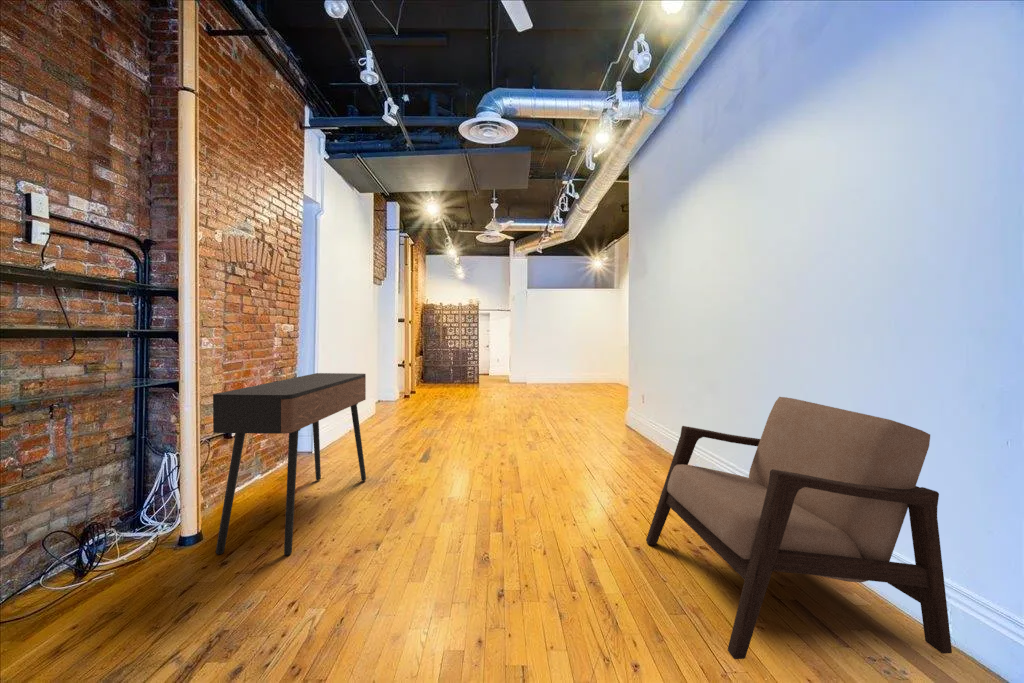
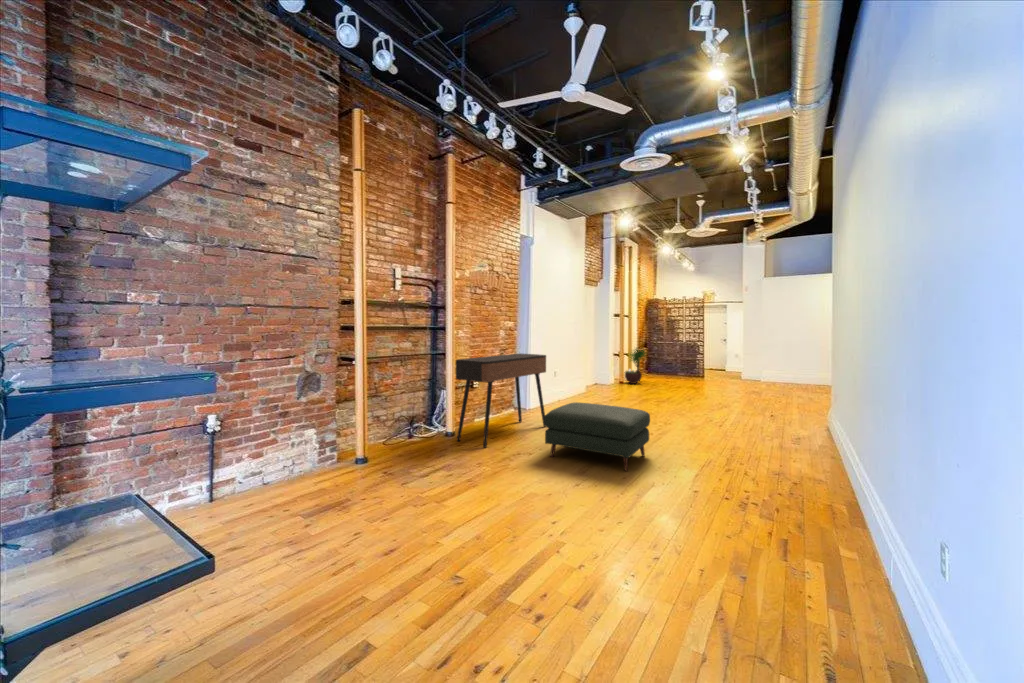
potted tree: none [408,354,433,398] -> present [625,348,645,384]
armchair: present [646,397,952,659] -> none [671,386,862,587]
ottoman: none [411,441,553,541] -> present [545,402,650,472]

